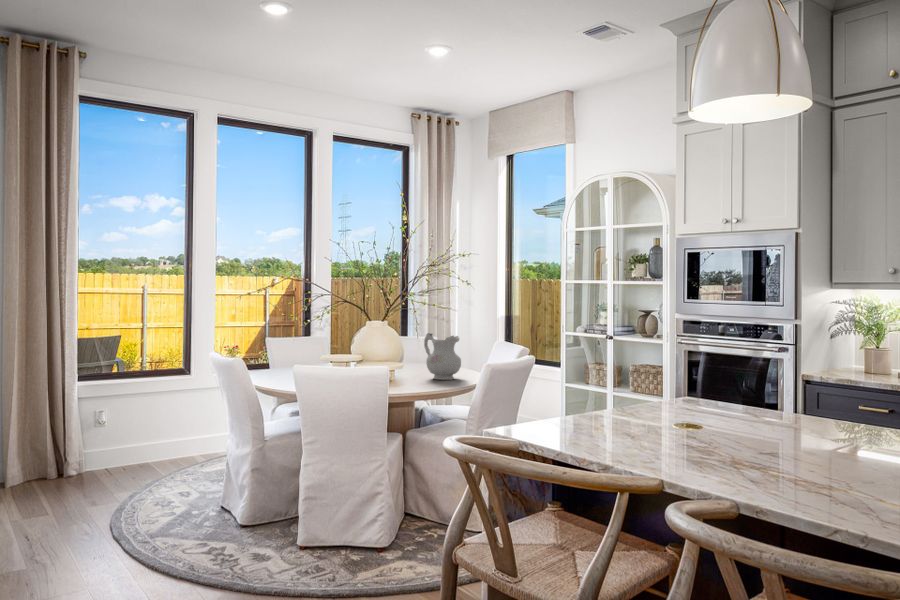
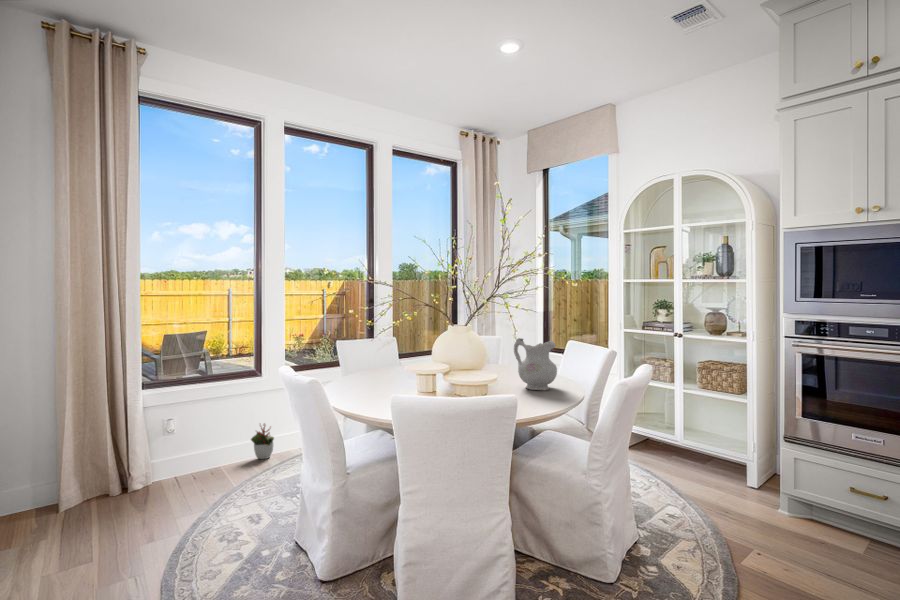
decorative plant: none [179,420,203,456] -> present [251,424,274,459]

